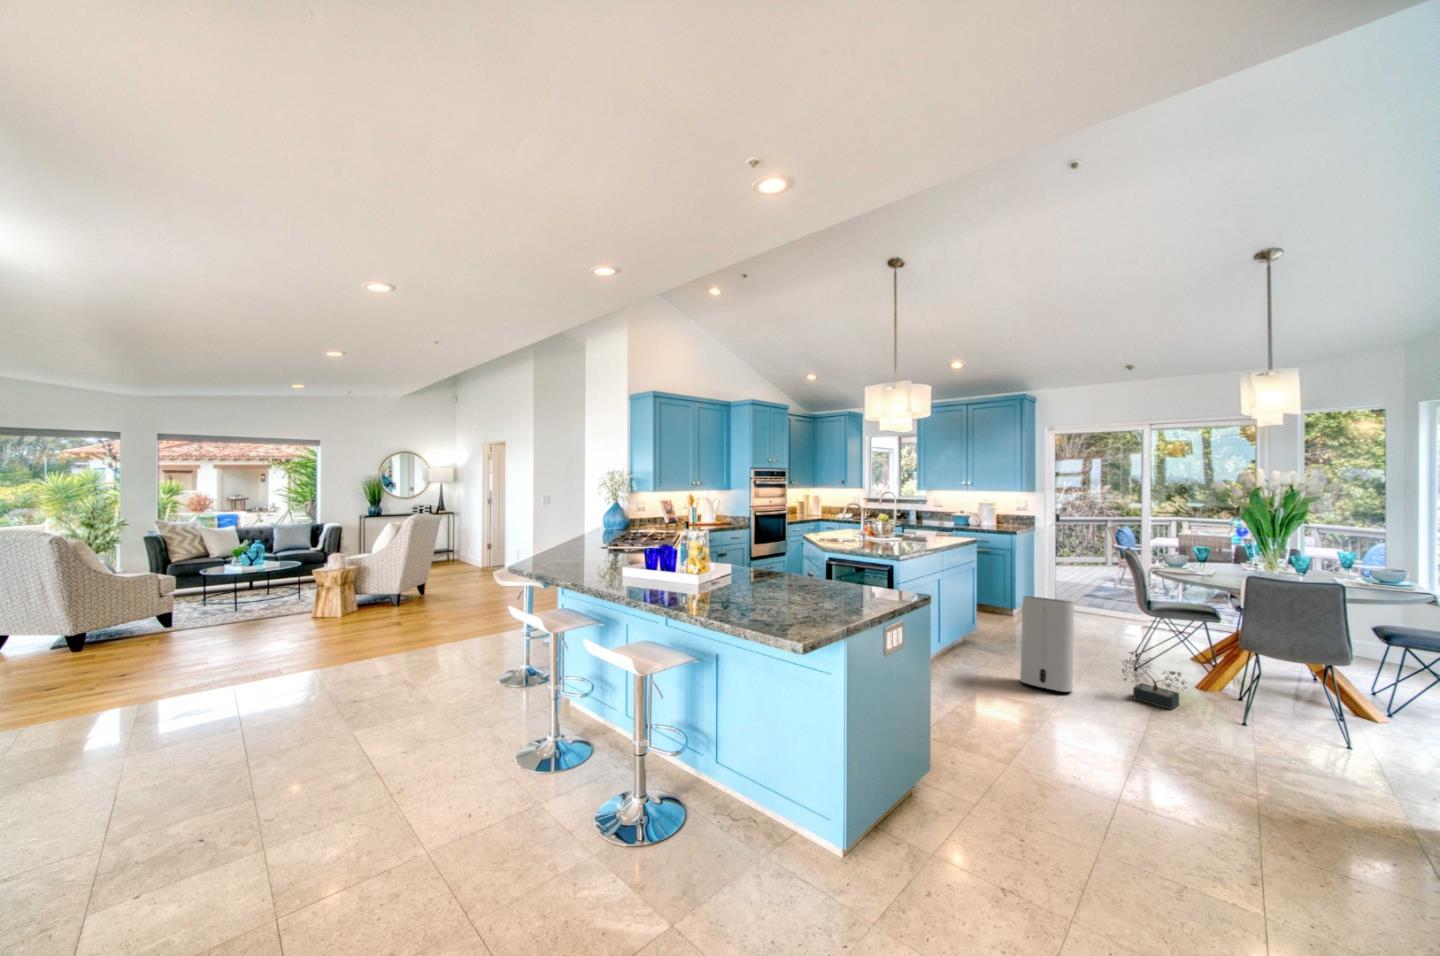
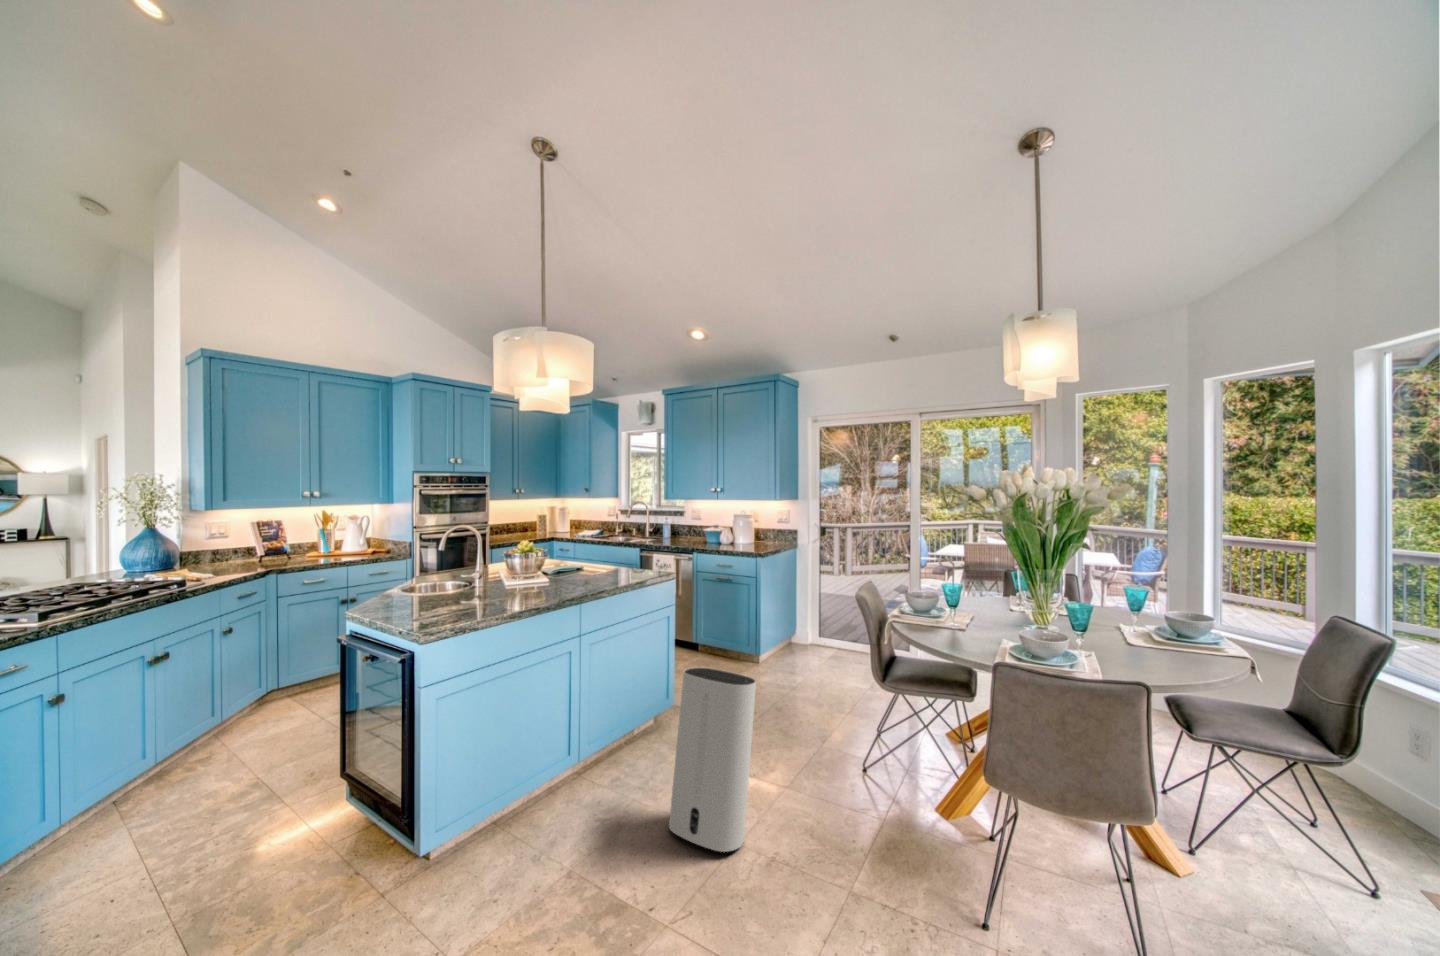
decorative plant: present [1122,651,1187,710] -> none [818,761,916,885]

